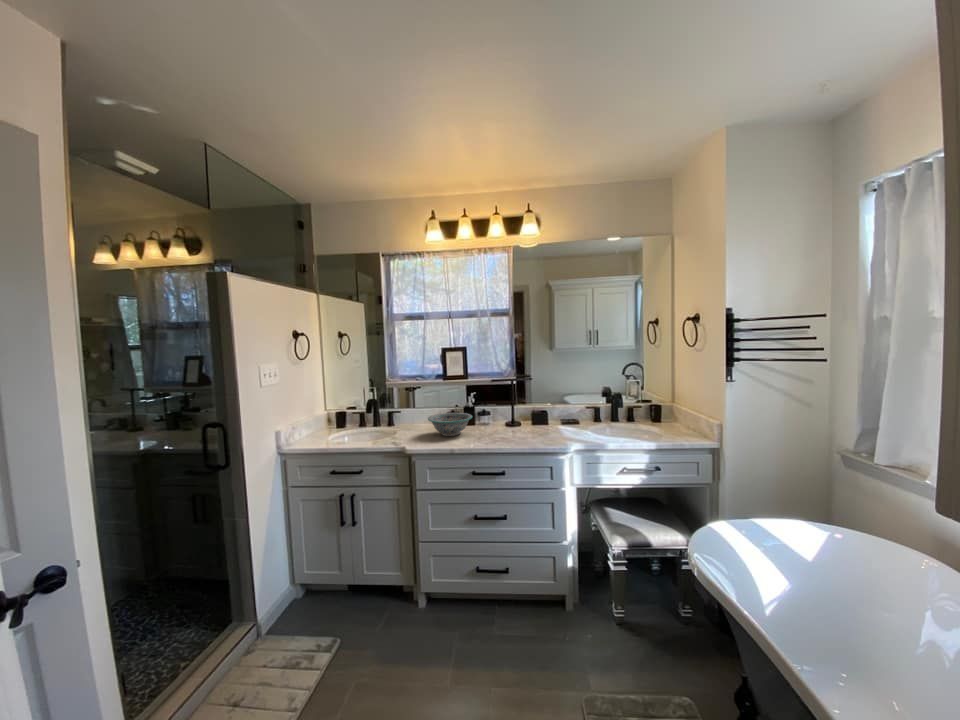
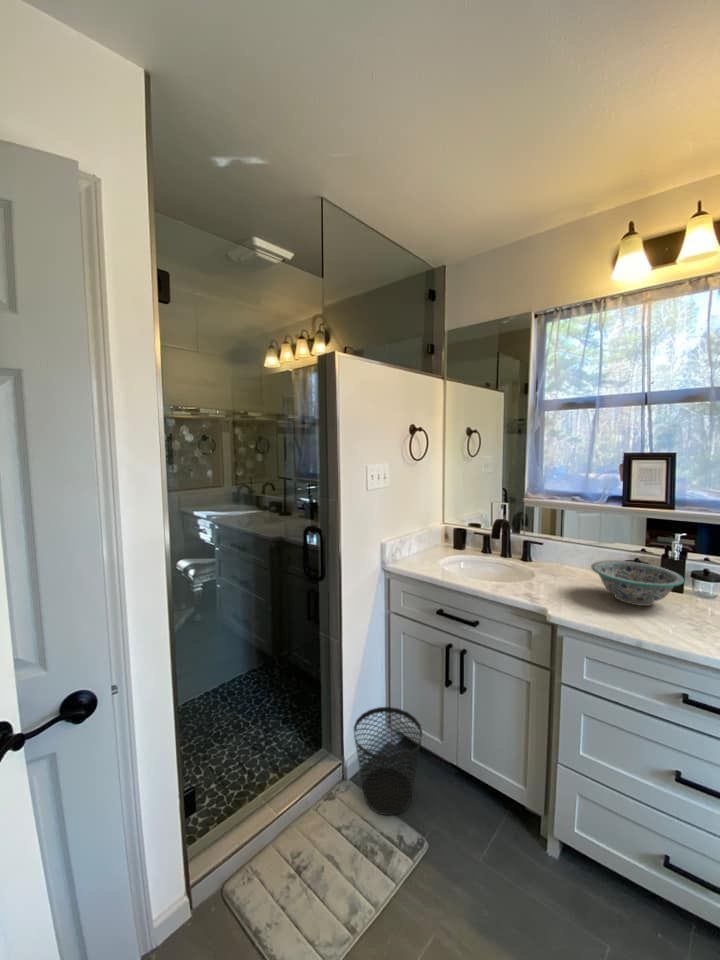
wastebasket: none [267,559,326,640] -> present [354,707,422,815]

